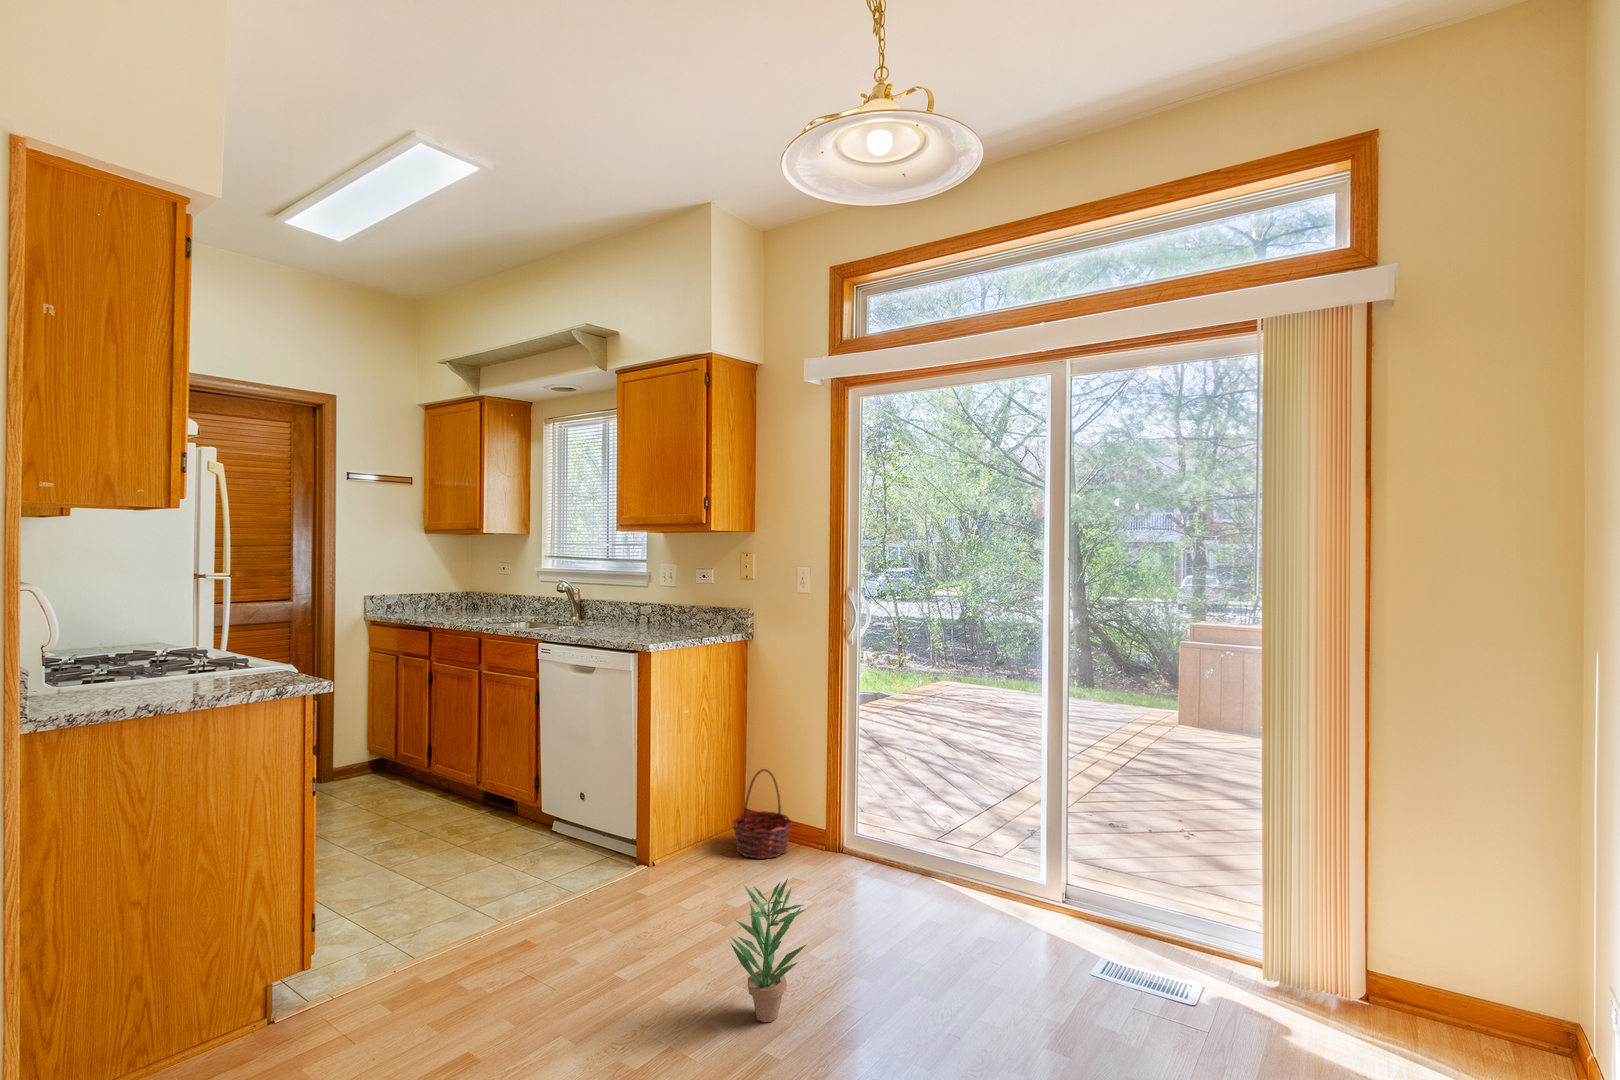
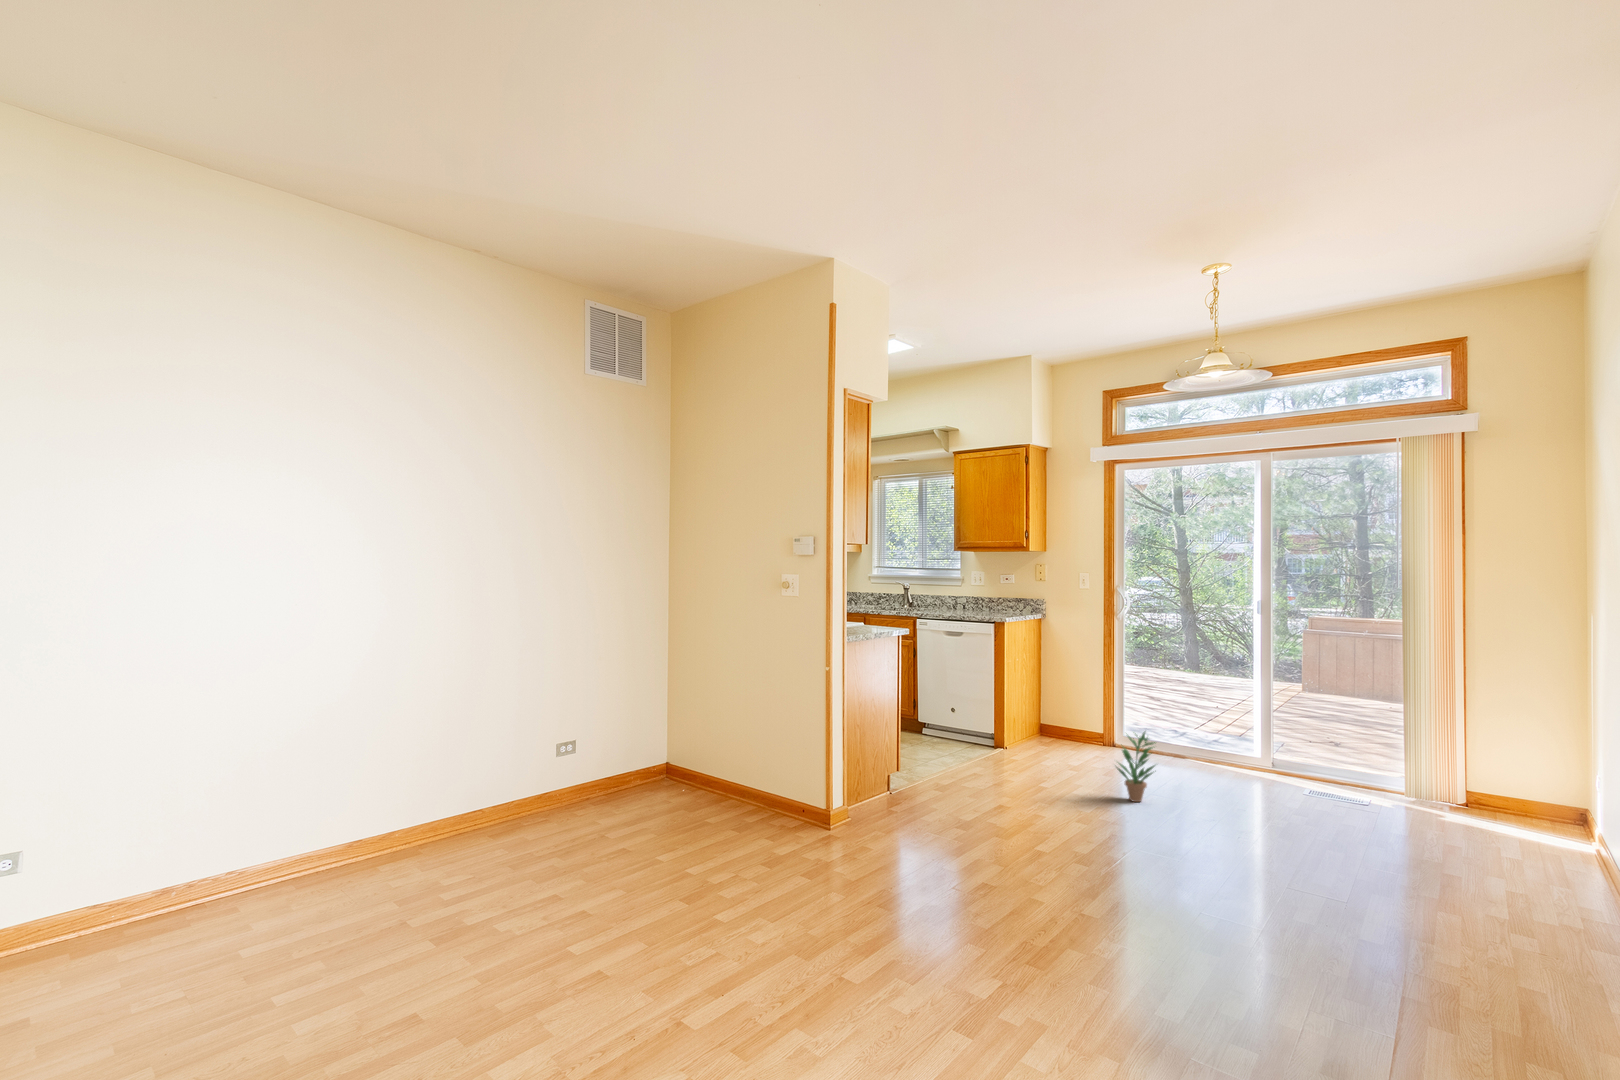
basket: present [733,769,792,859] -> none [1045,696,1083,749]

